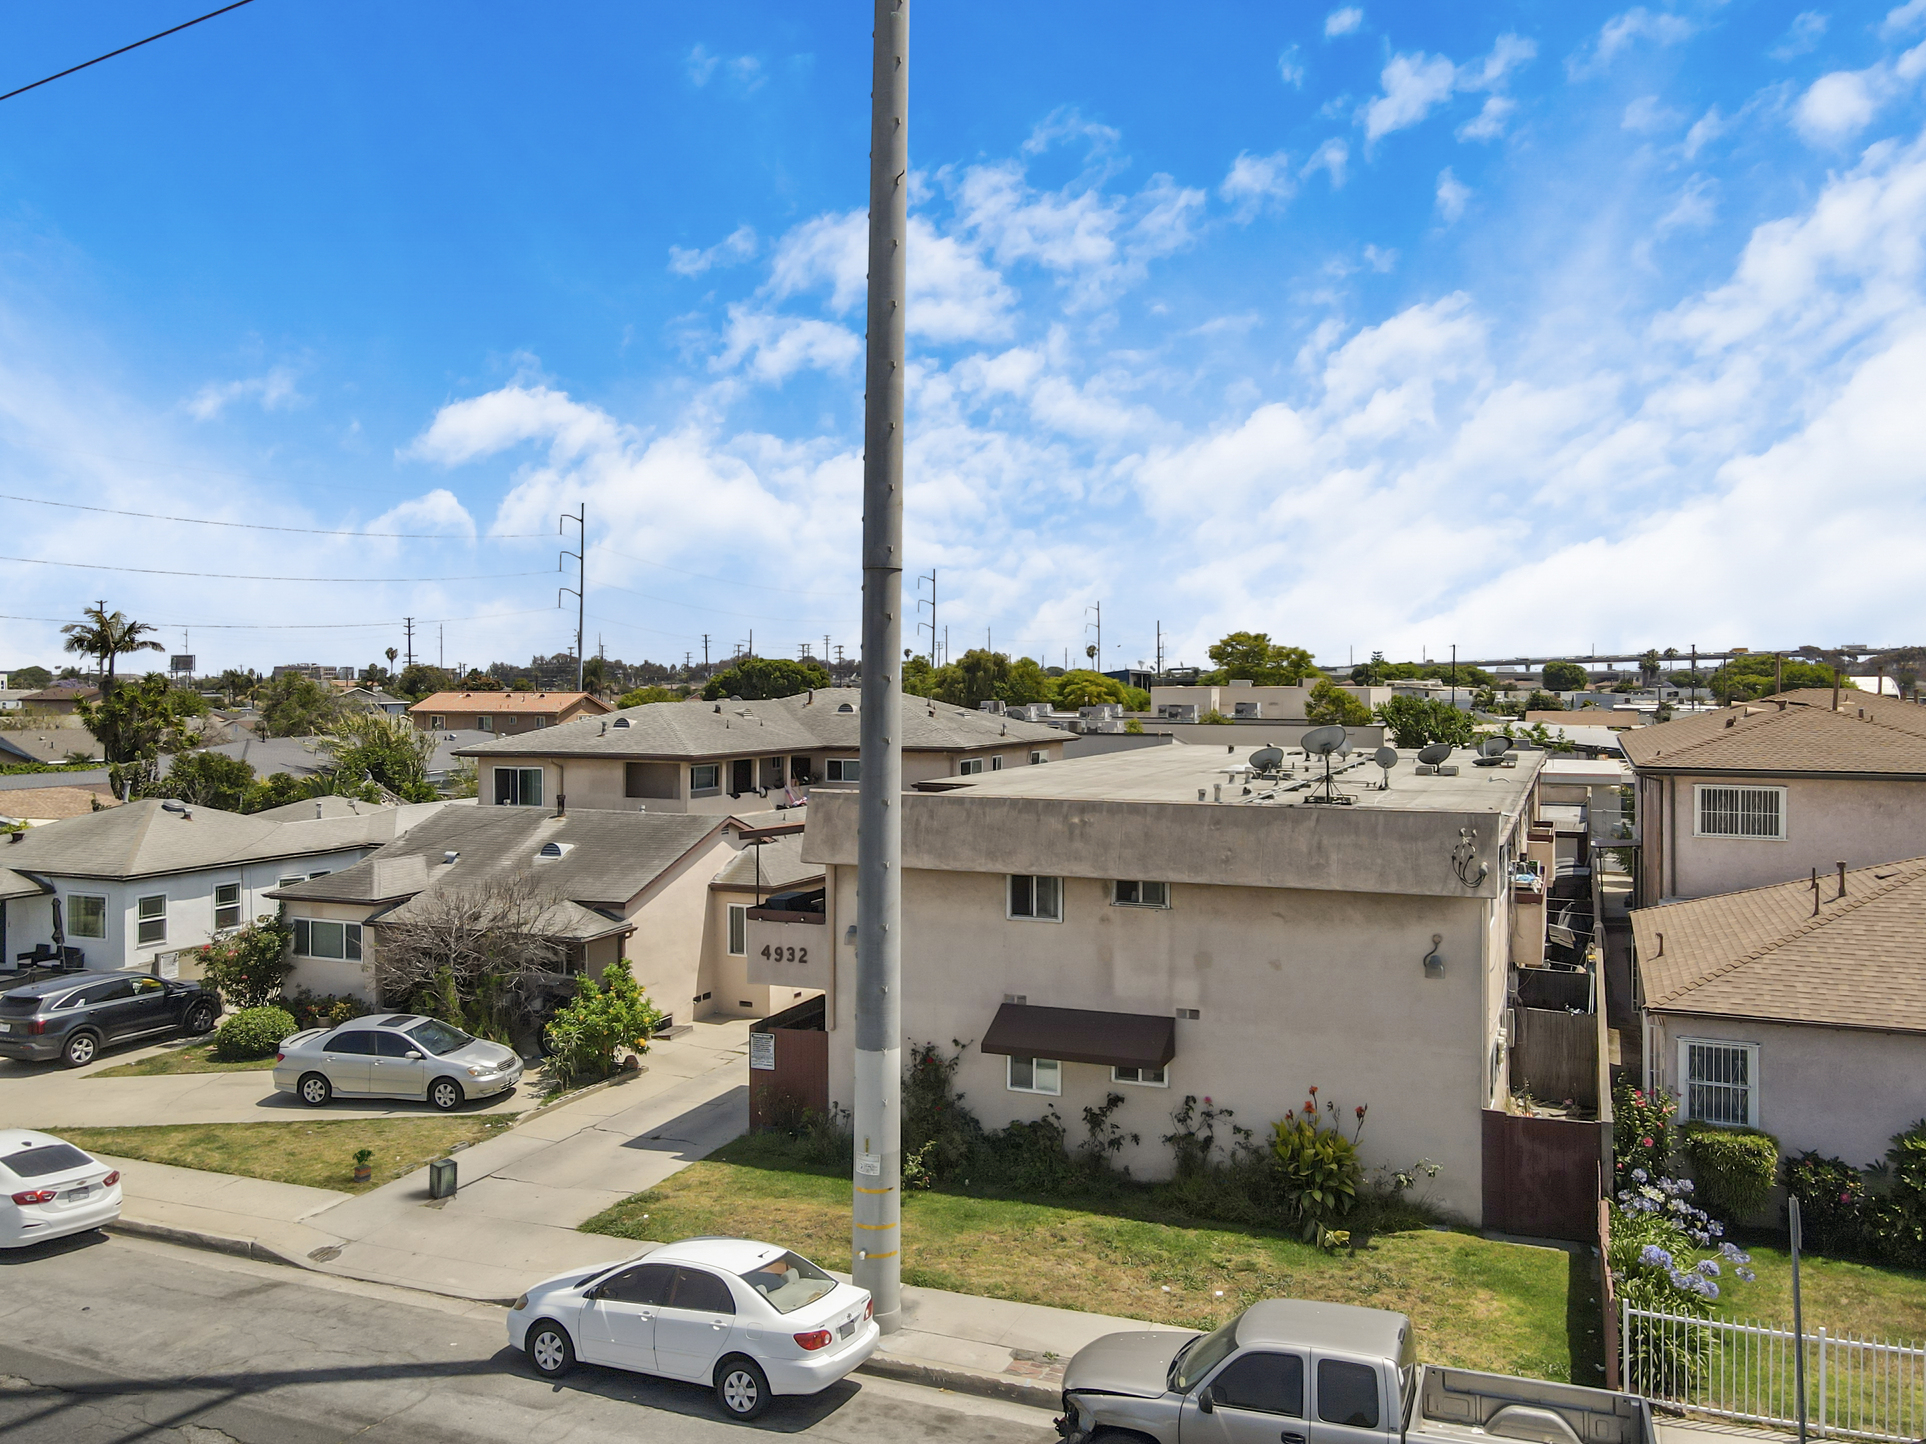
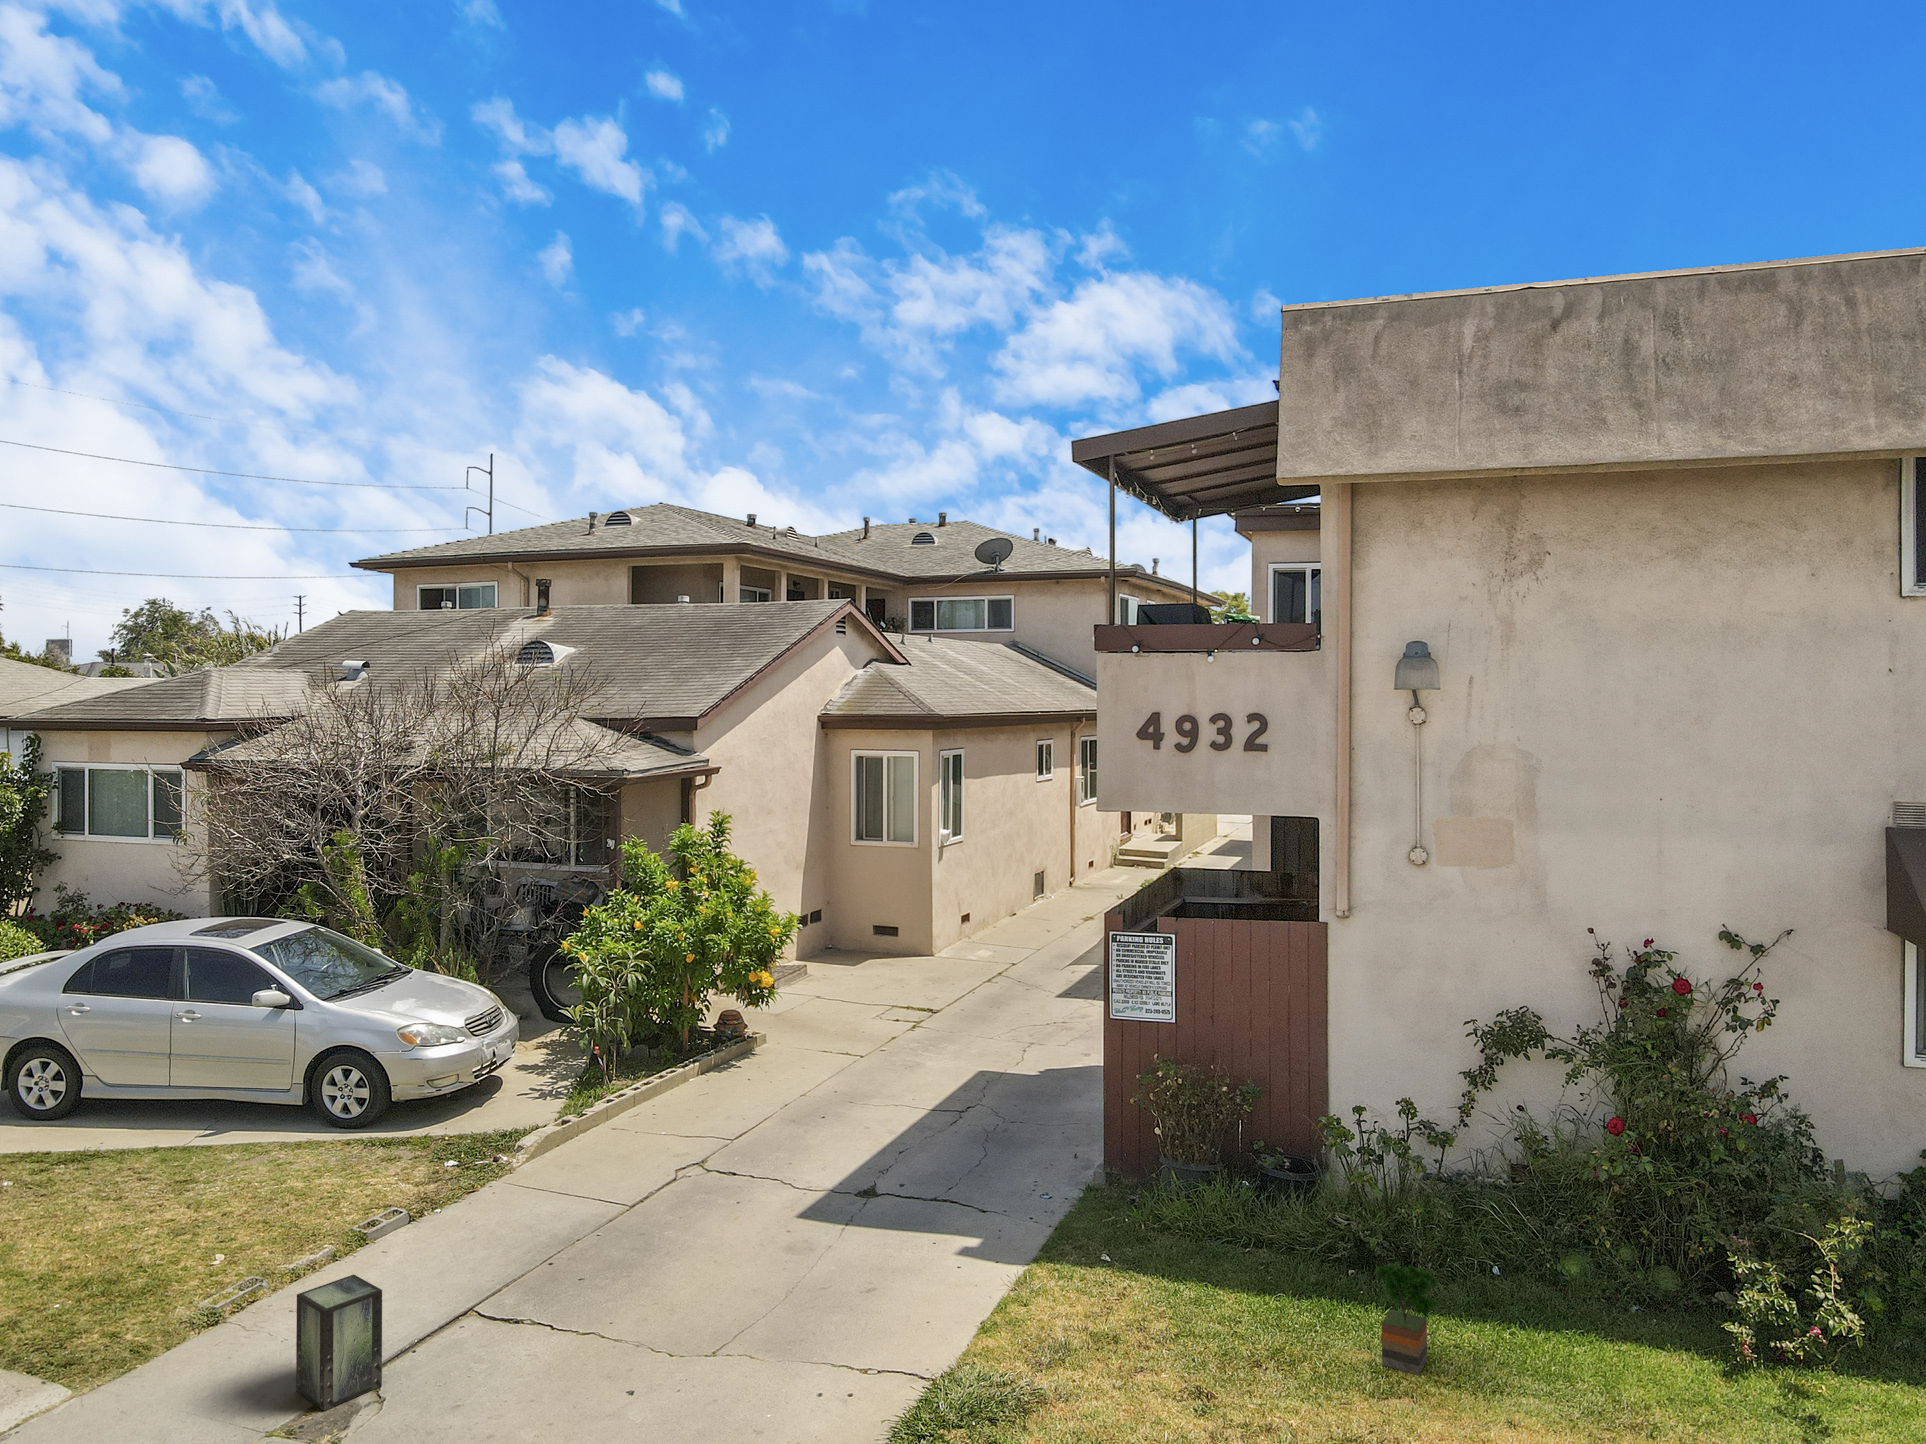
potted tree: present [352,1149,375,1183] -> present [1375,1262,1439,1375]

